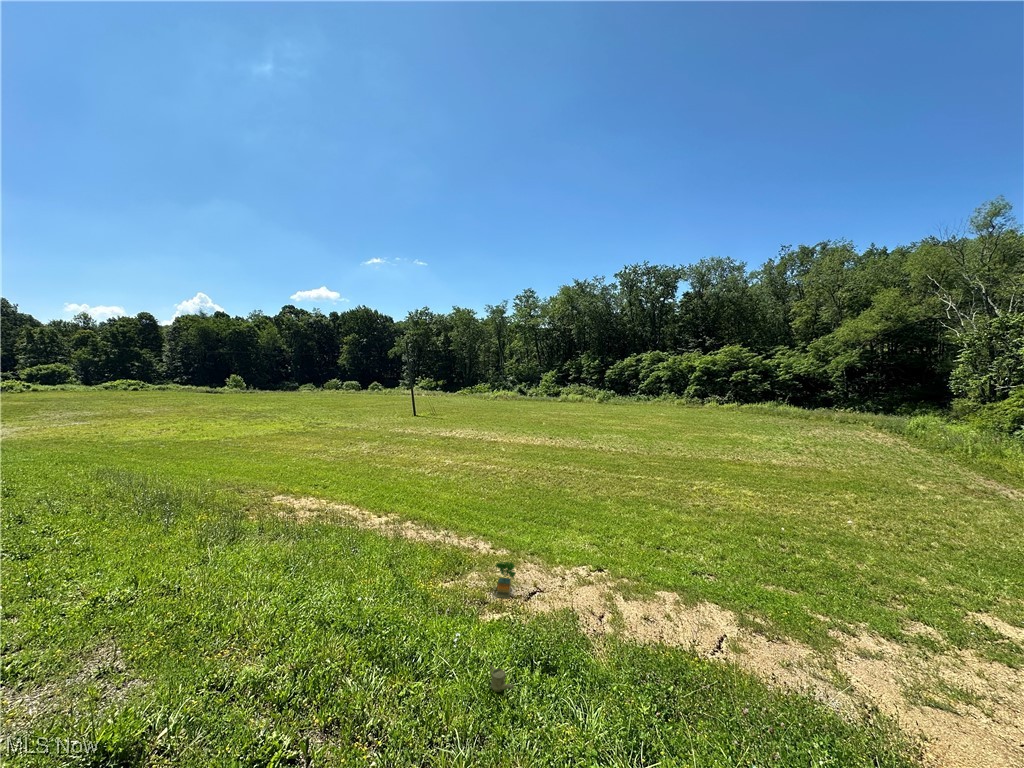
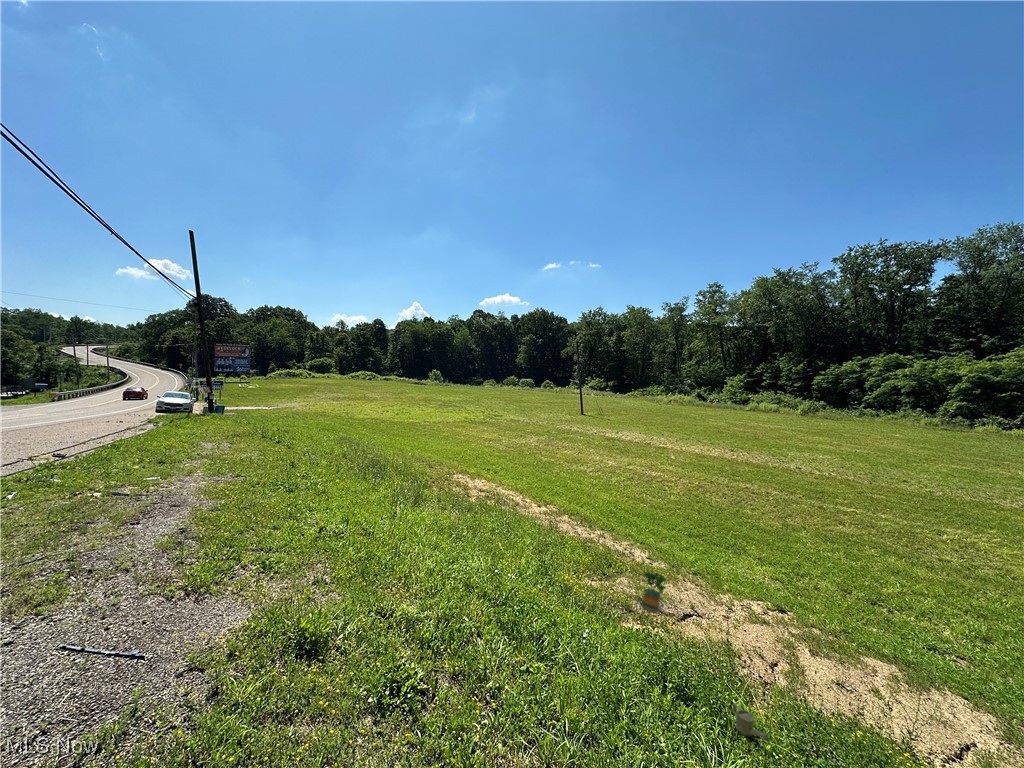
watering can: present [490,666,514,692] -> present [733,704,768,739]

